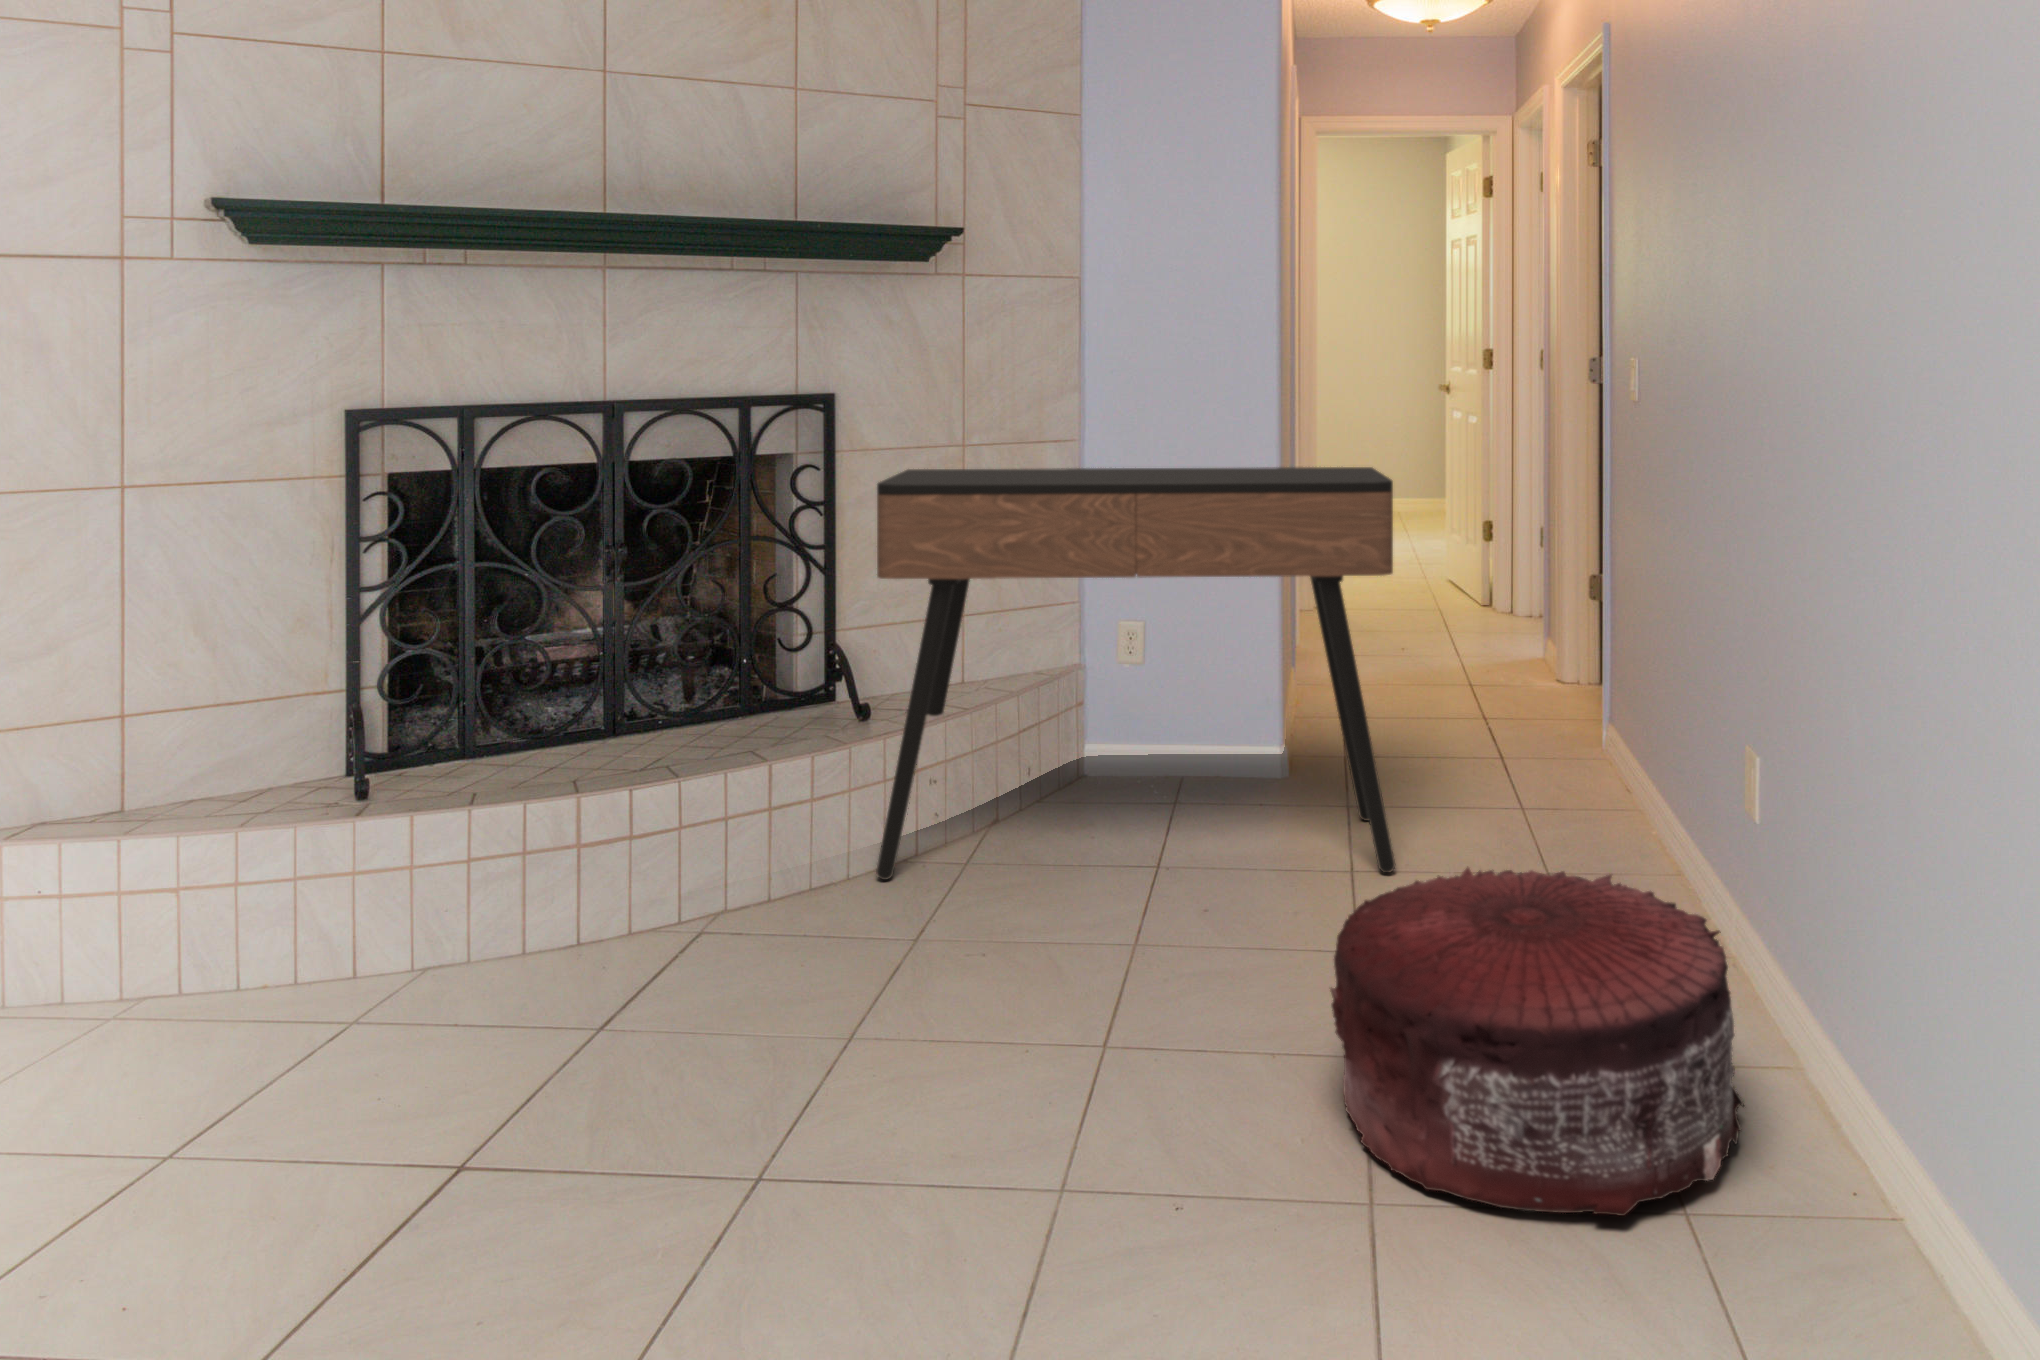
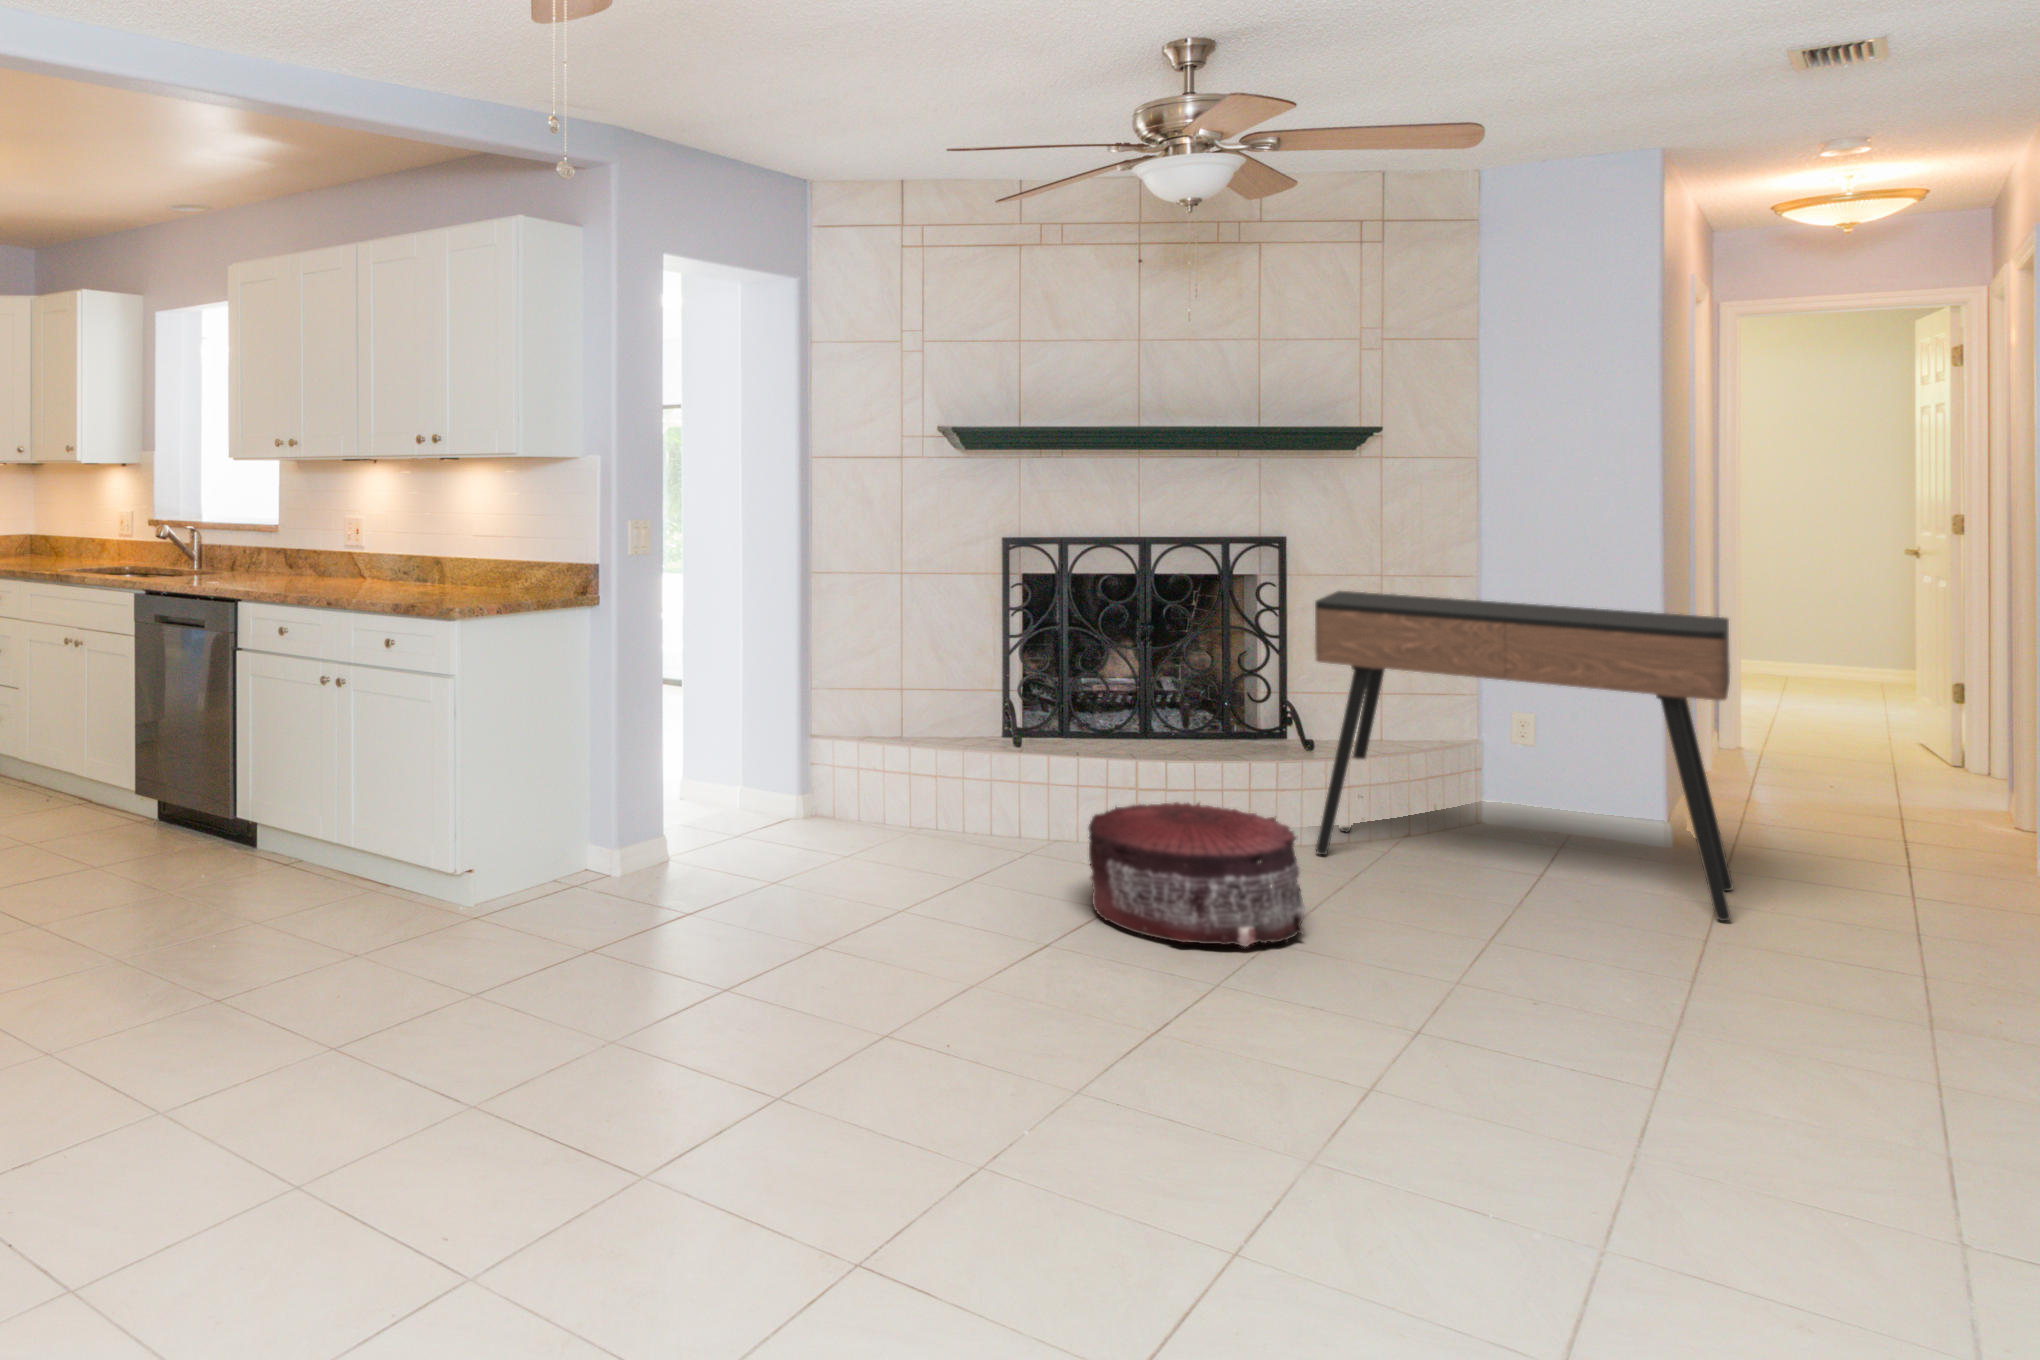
pouf: present [1330,868,1744,1216] -> present [1089,802,1304,946]

